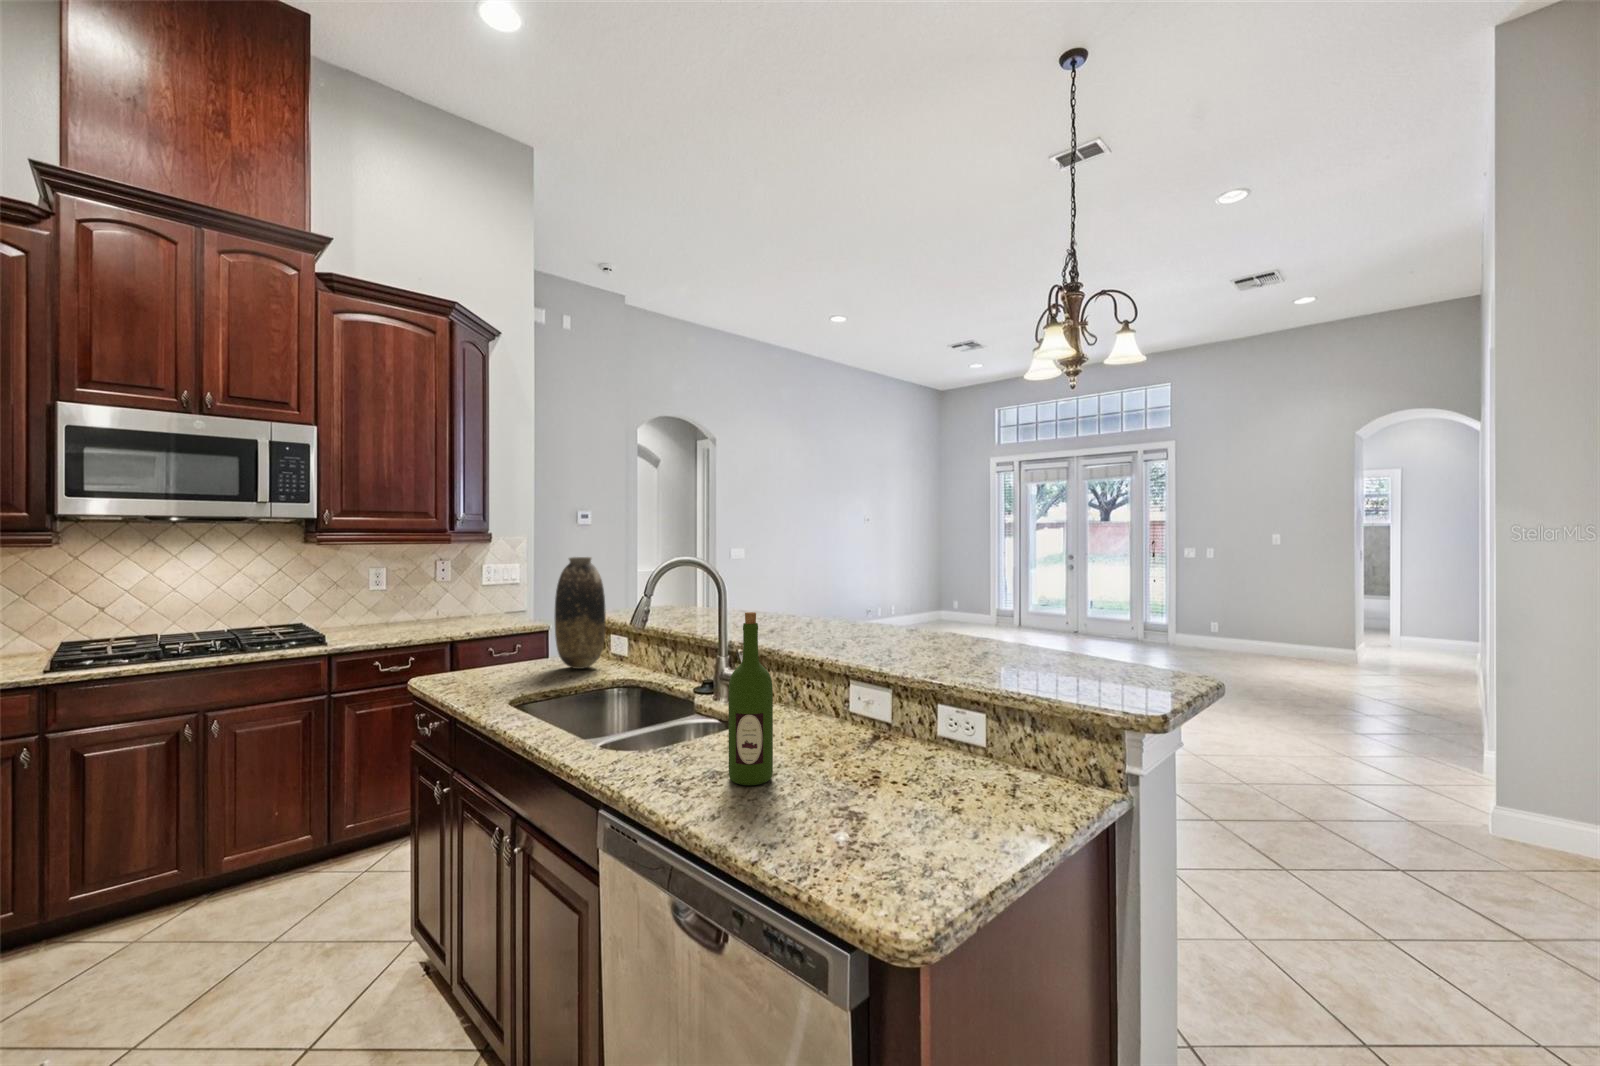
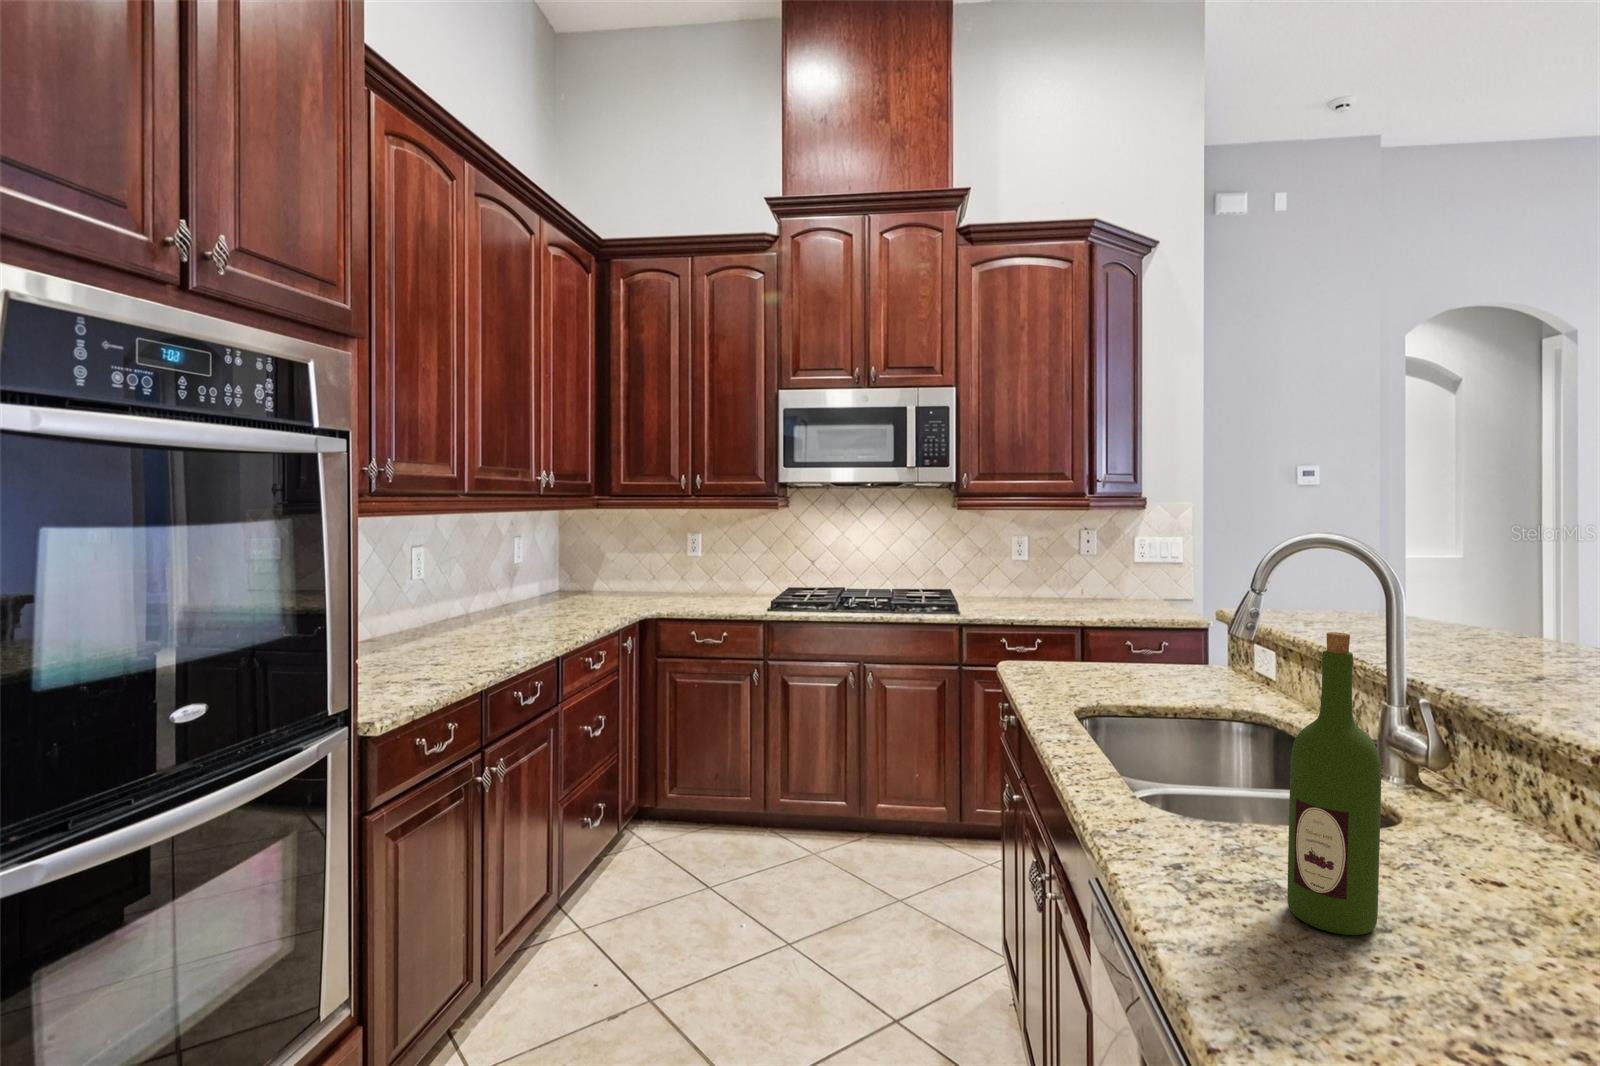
vase: present [555,557,606,669] -> none [1164,532,1238,685]

